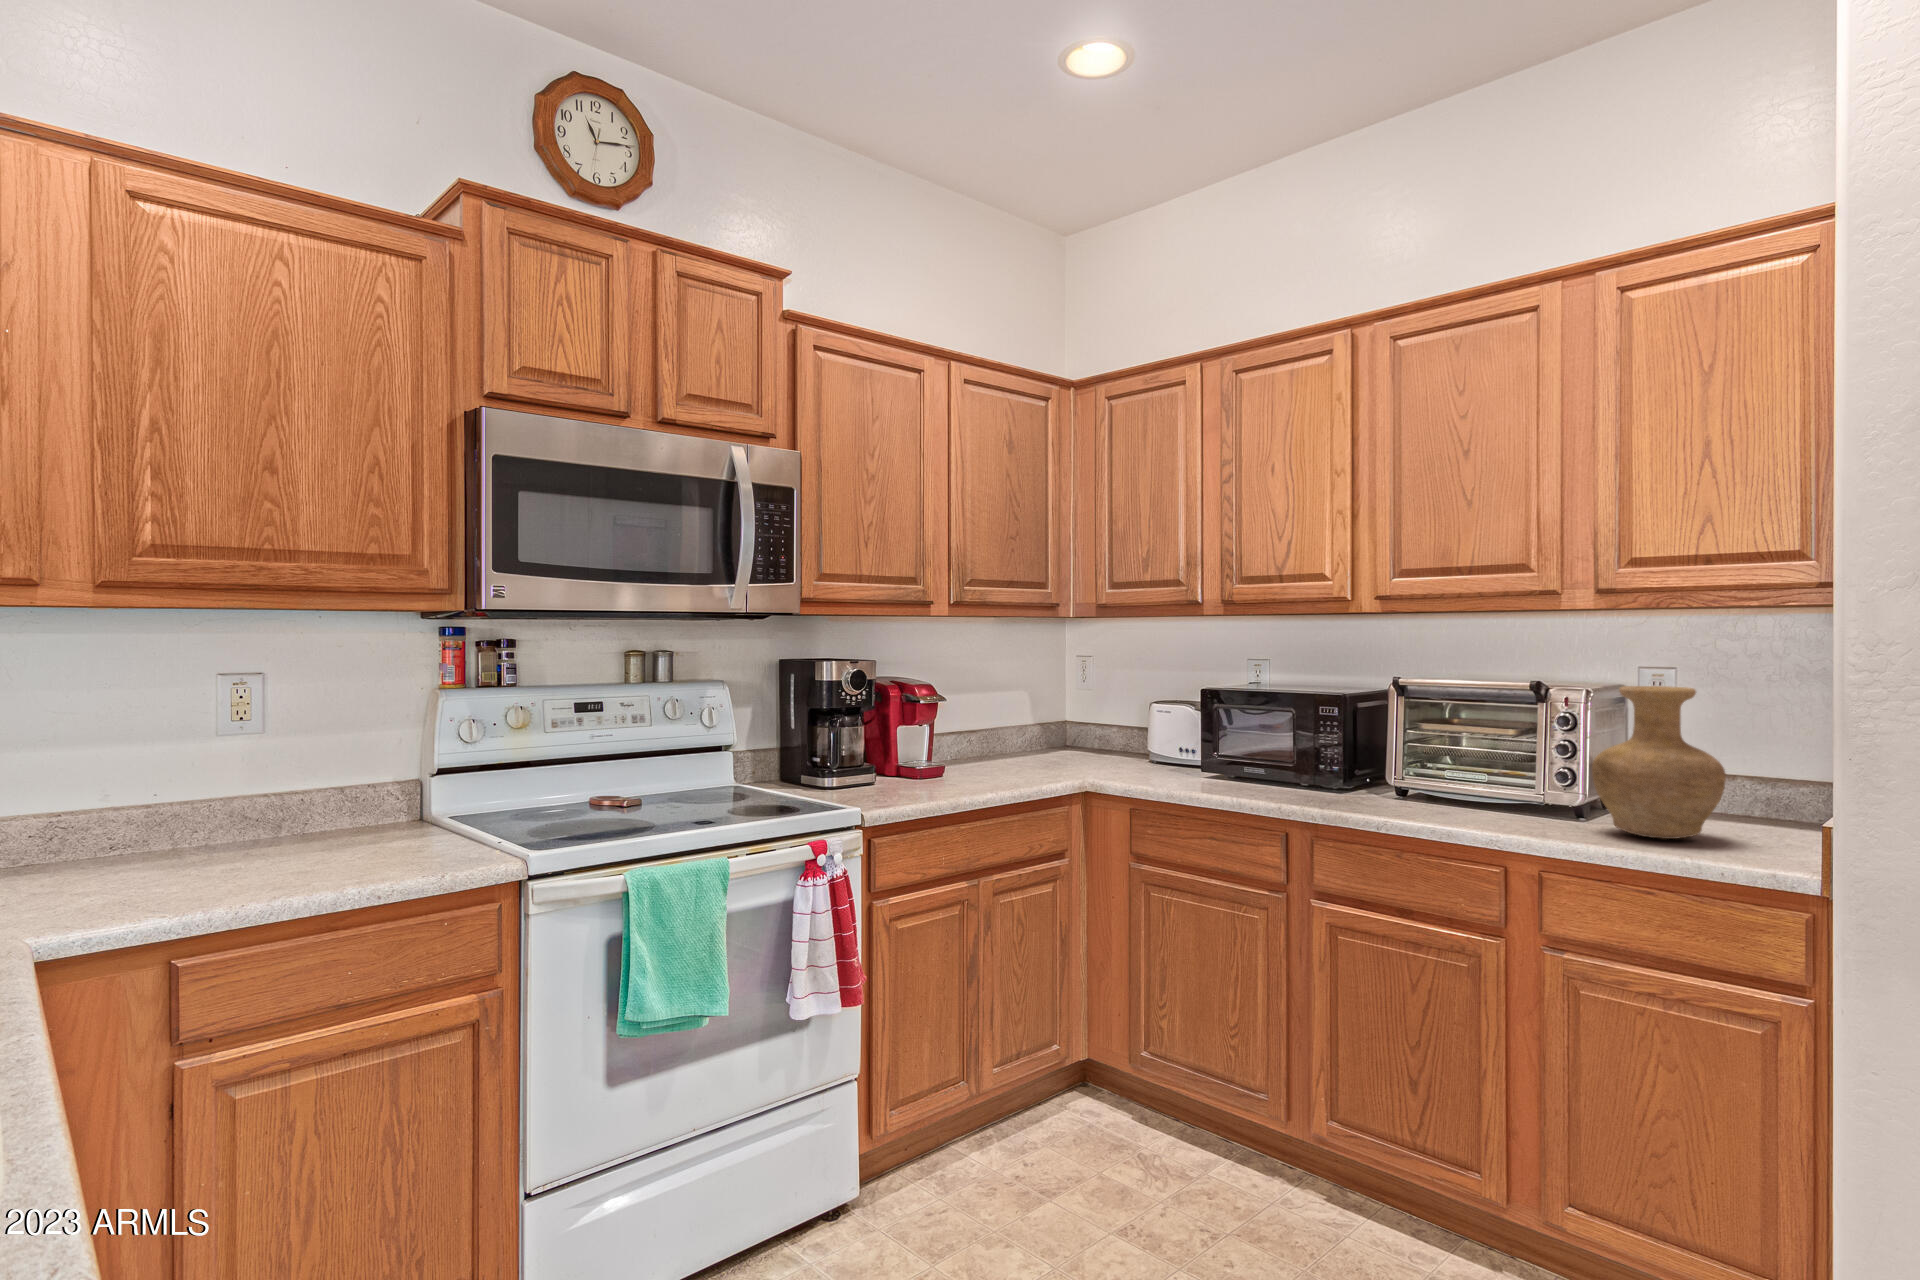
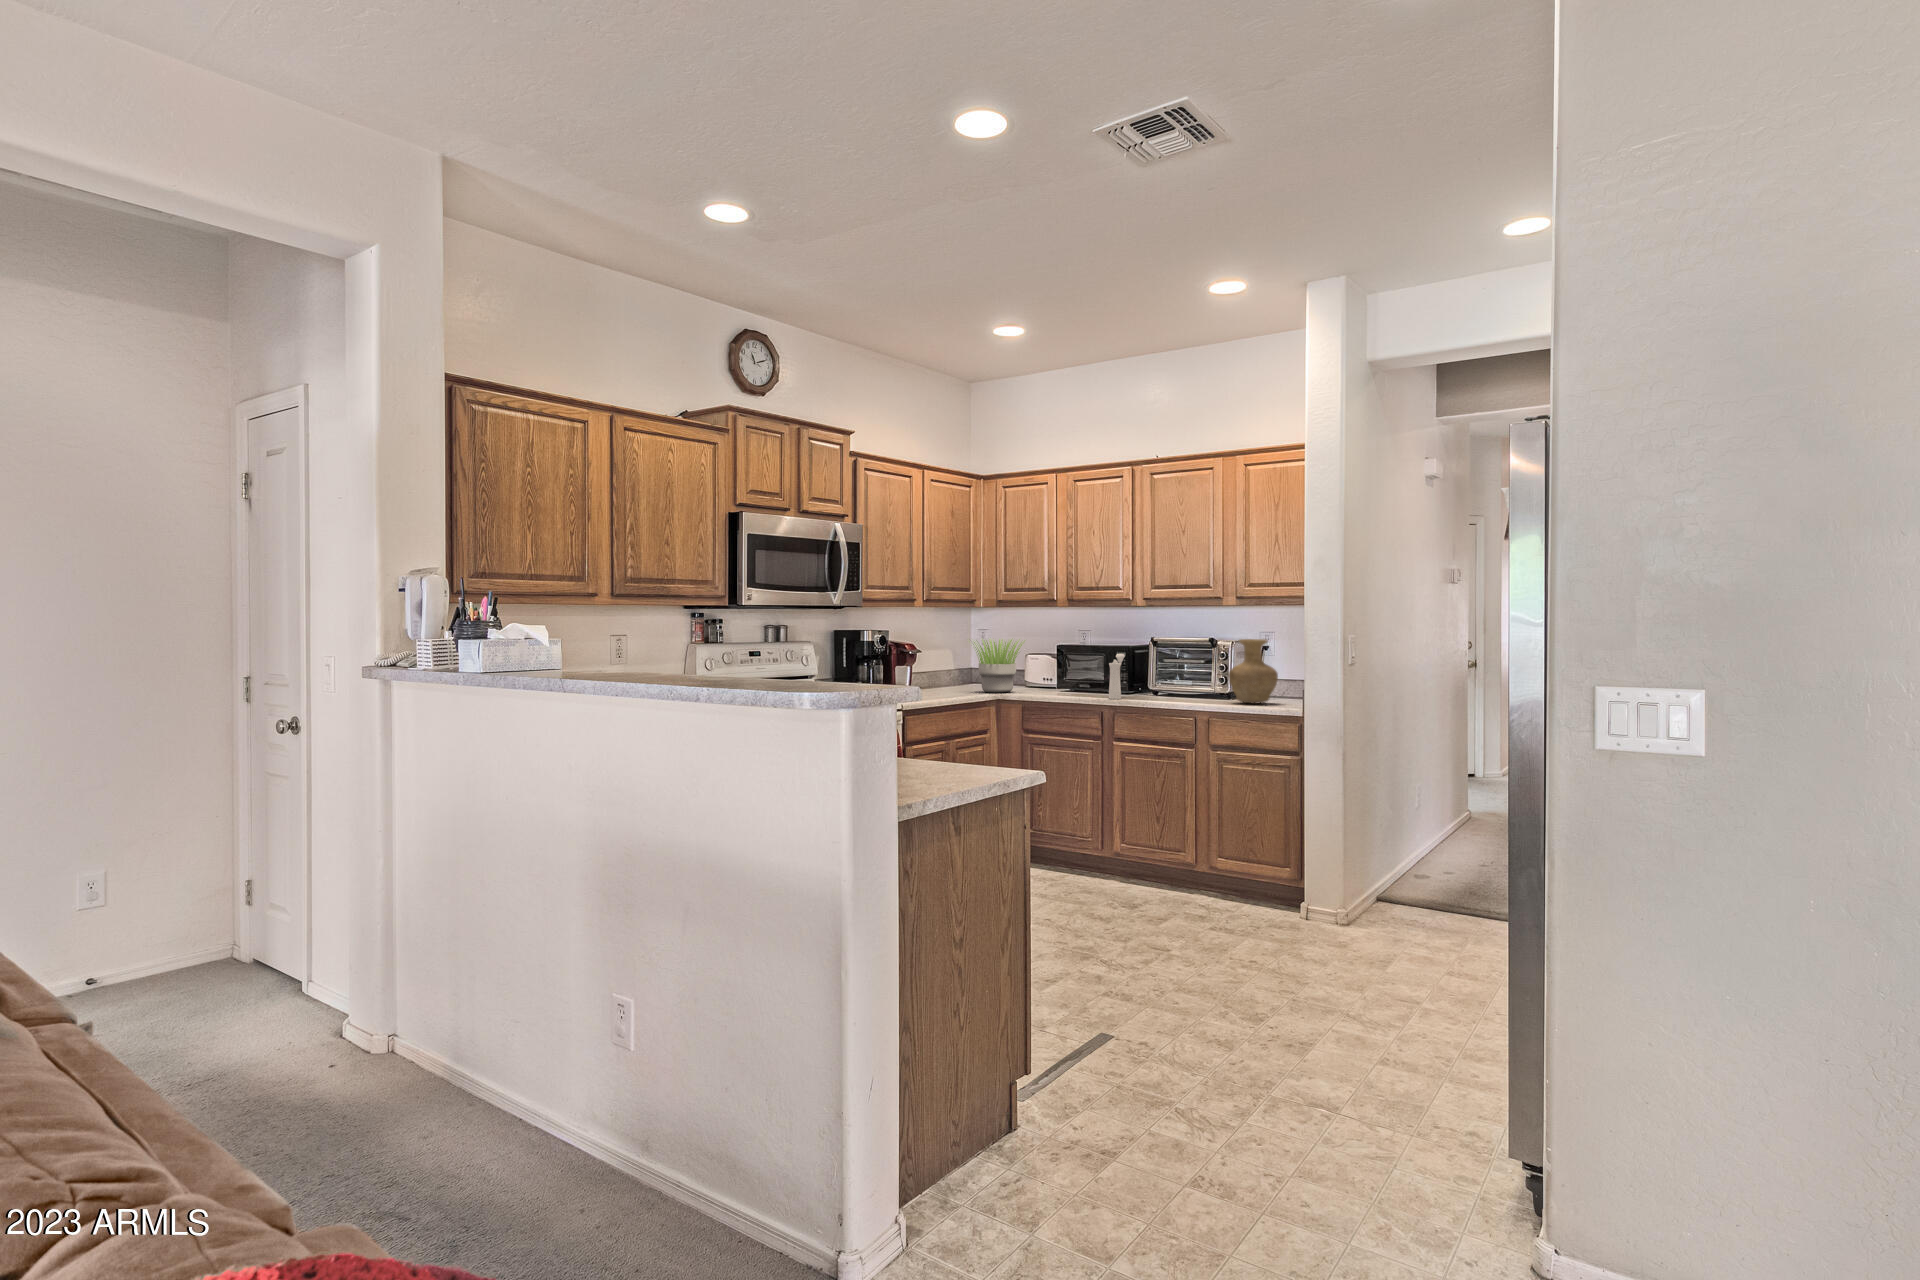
potted plant: none [1030,669,1148,773] -> present [973,639,1025,693]
pepper mill: none [1305,709,1339,805] -> present [1109,654,1125,699]

